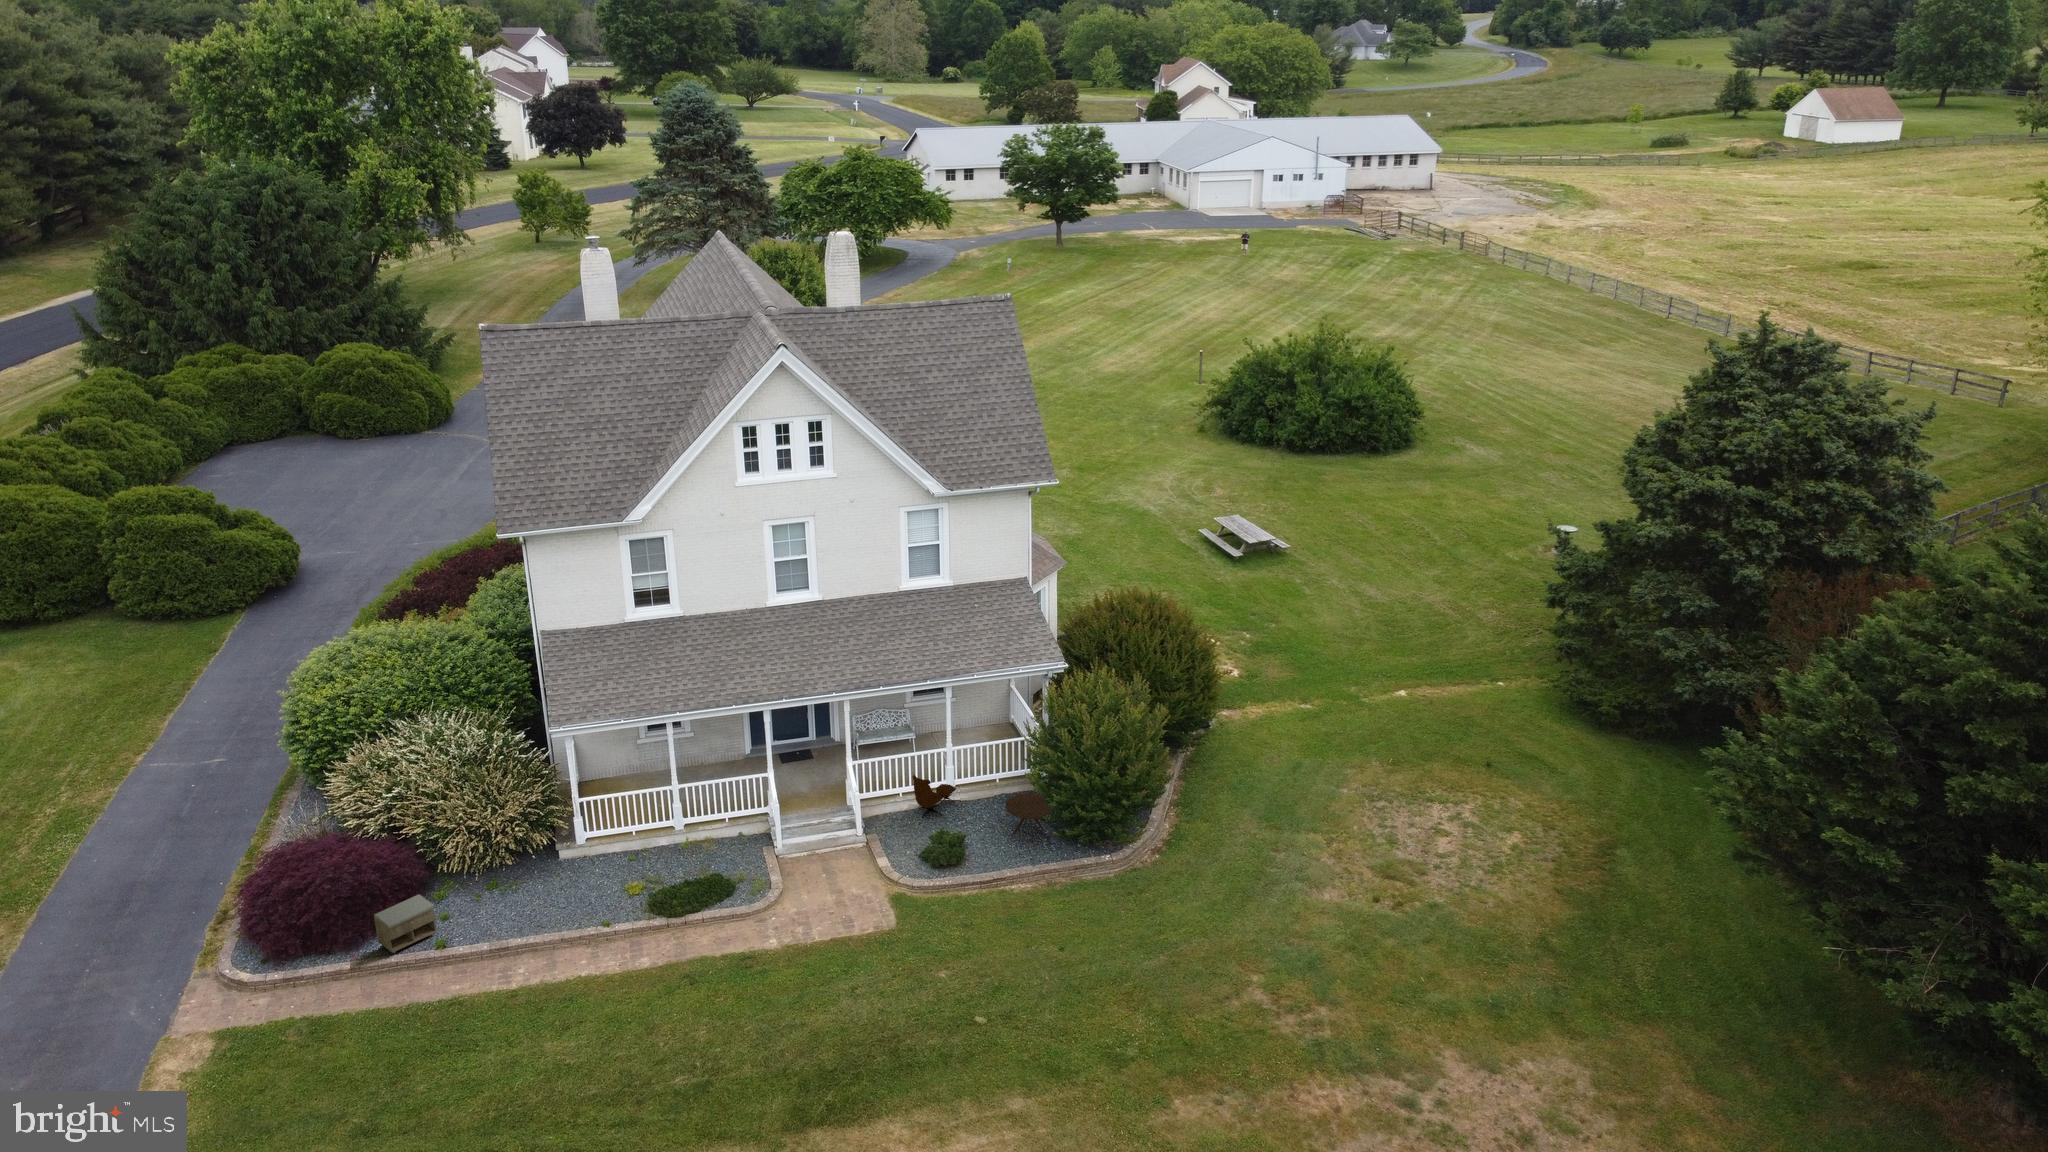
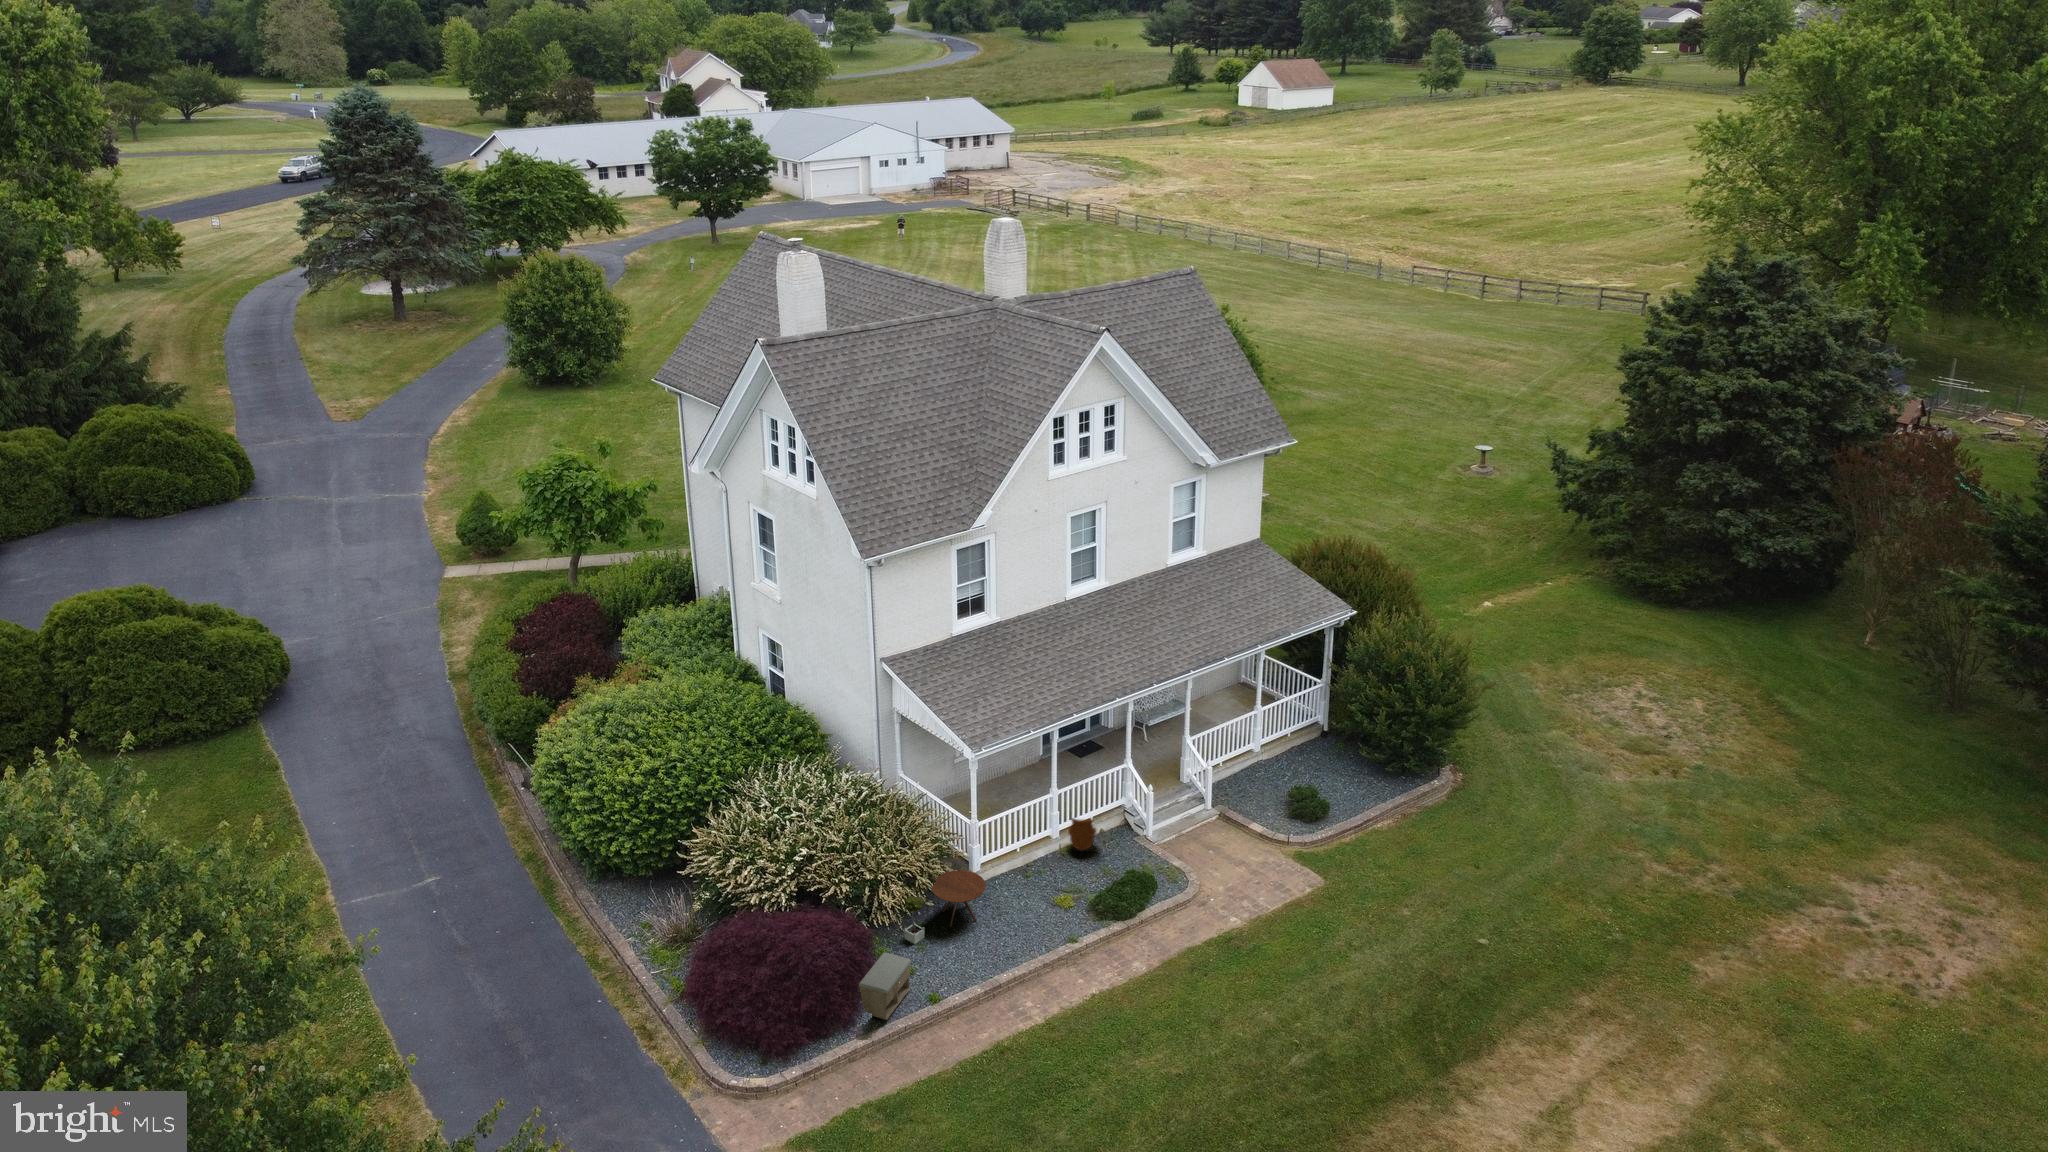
lounge chair: present [913,775,956,818] -> present [1068,818,1098,855]
round table: present [1005,793,1053,842] -> present [932,870,986,927]
potted tree: none [467,852,493,897] -> present [904,896,924,944]

